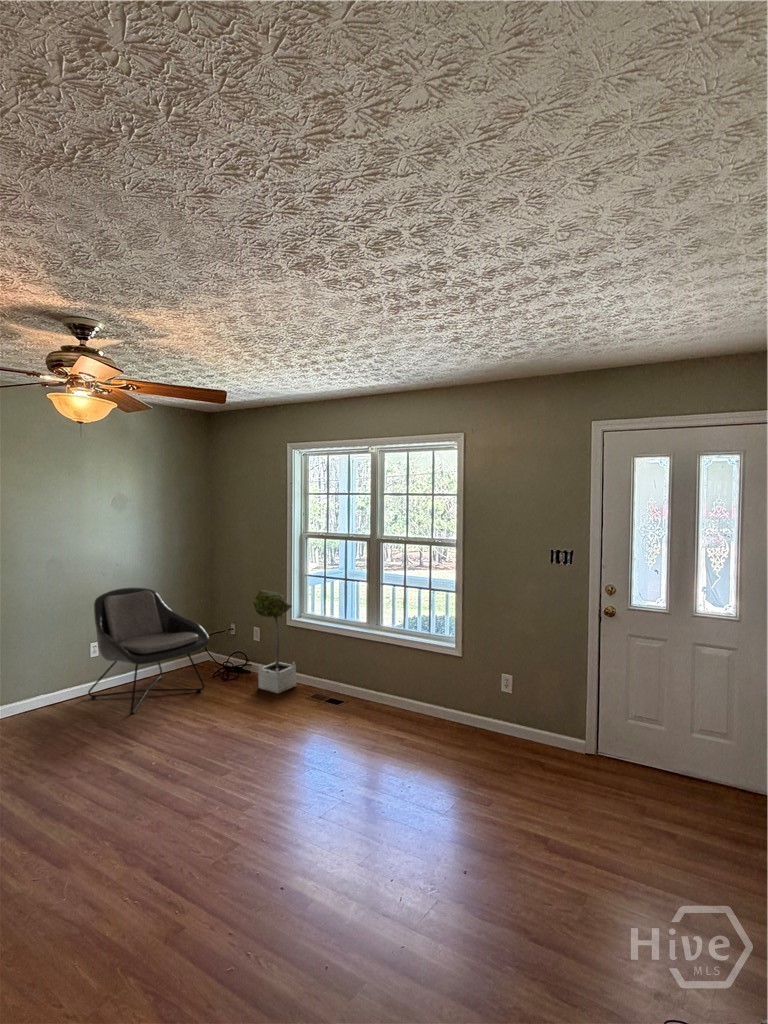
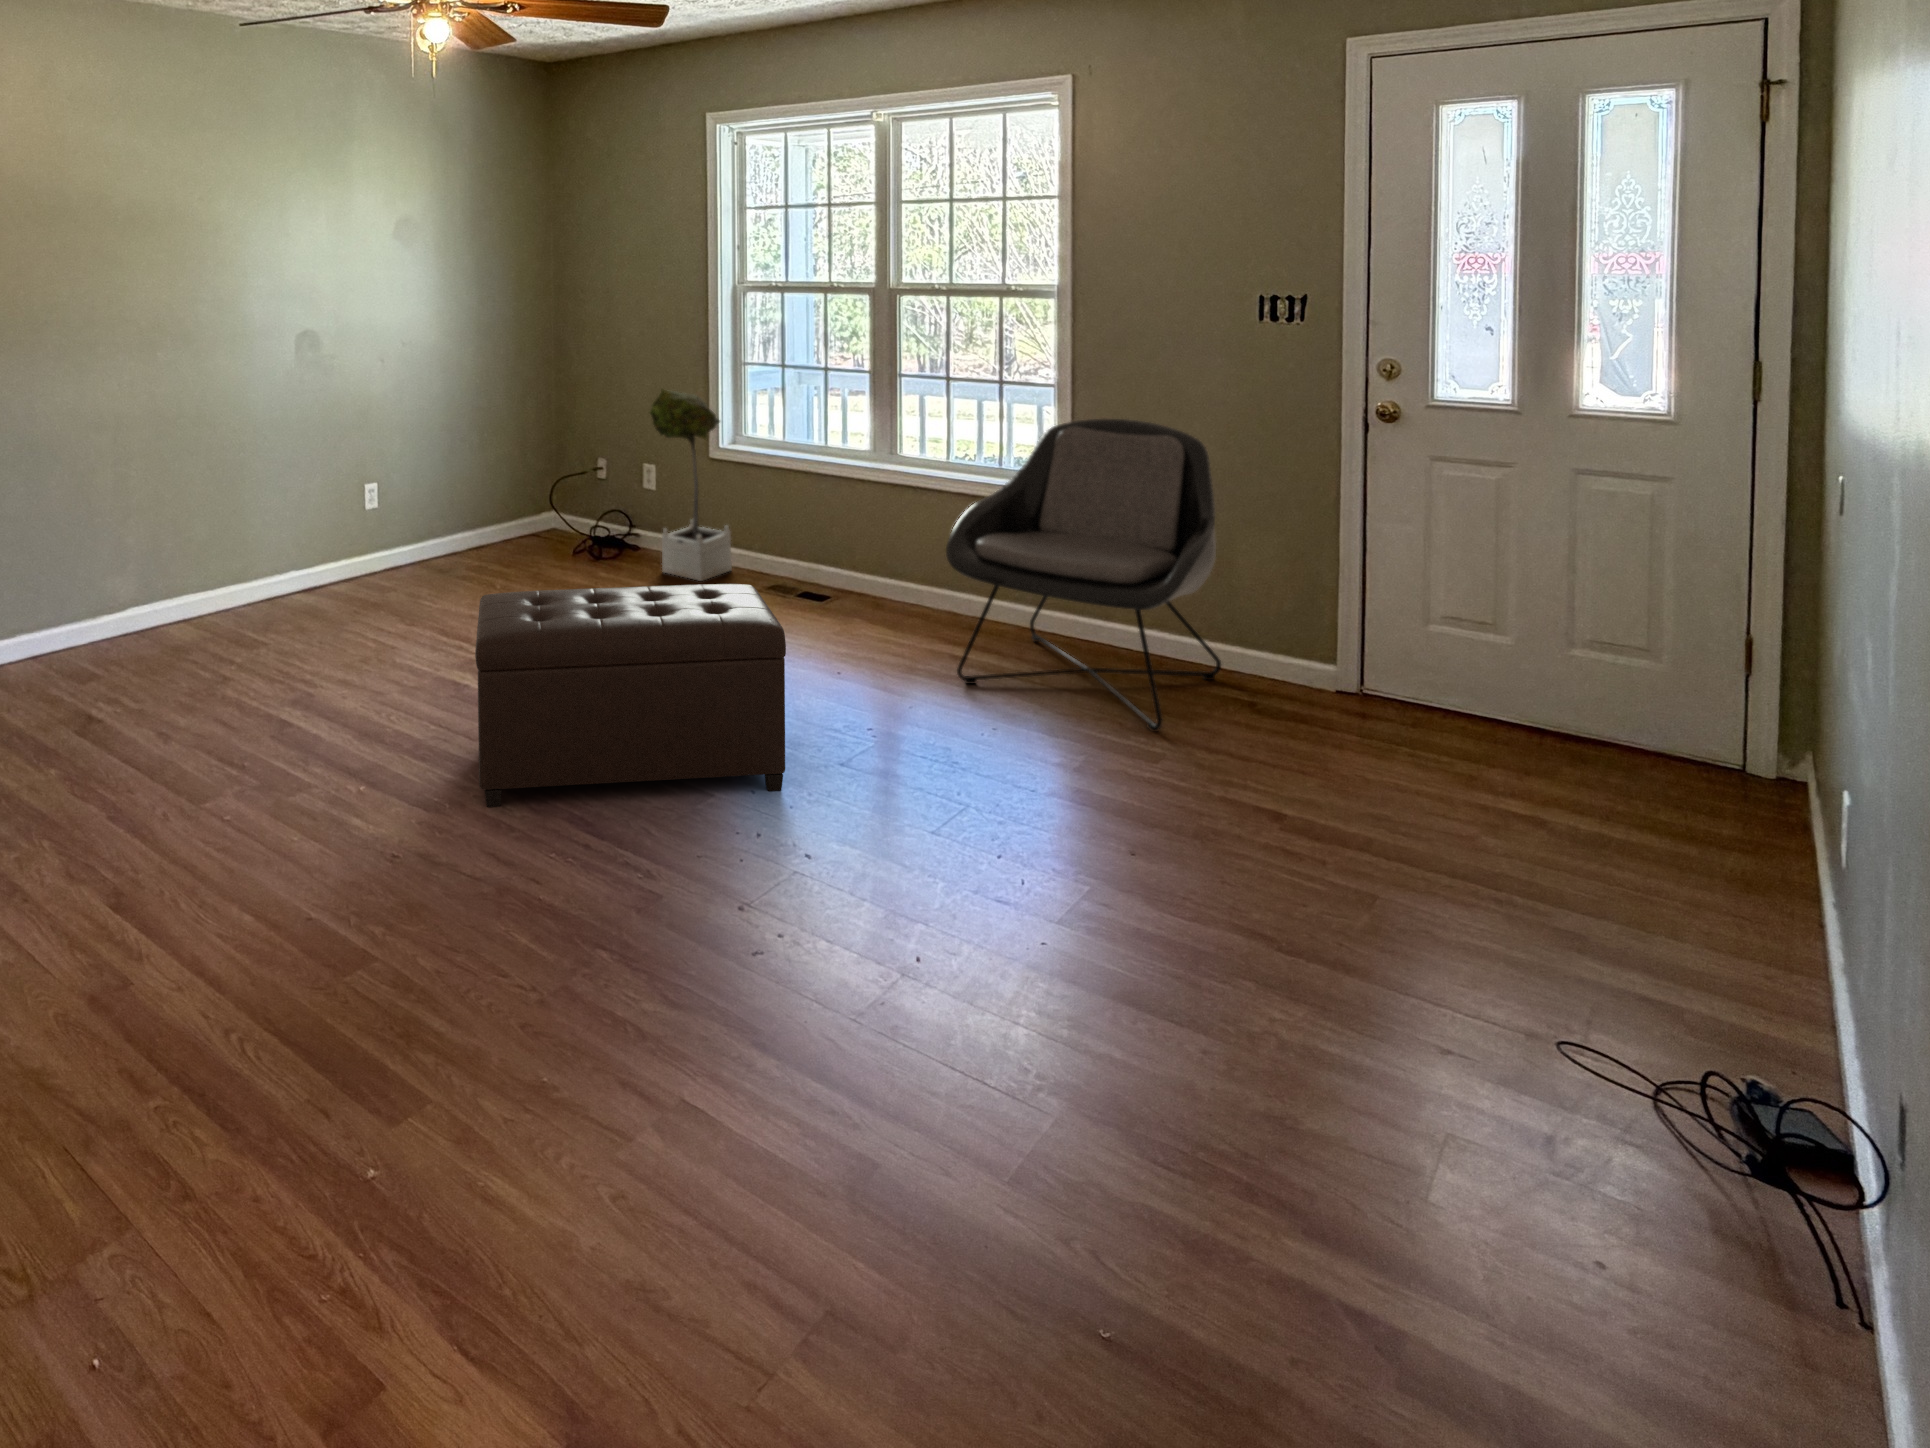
lounge chair: present [88,588,209,714] -> present [946,418,1221,732]
ottoman: none [91,715,284,867] -> present [475,584,786,807]

